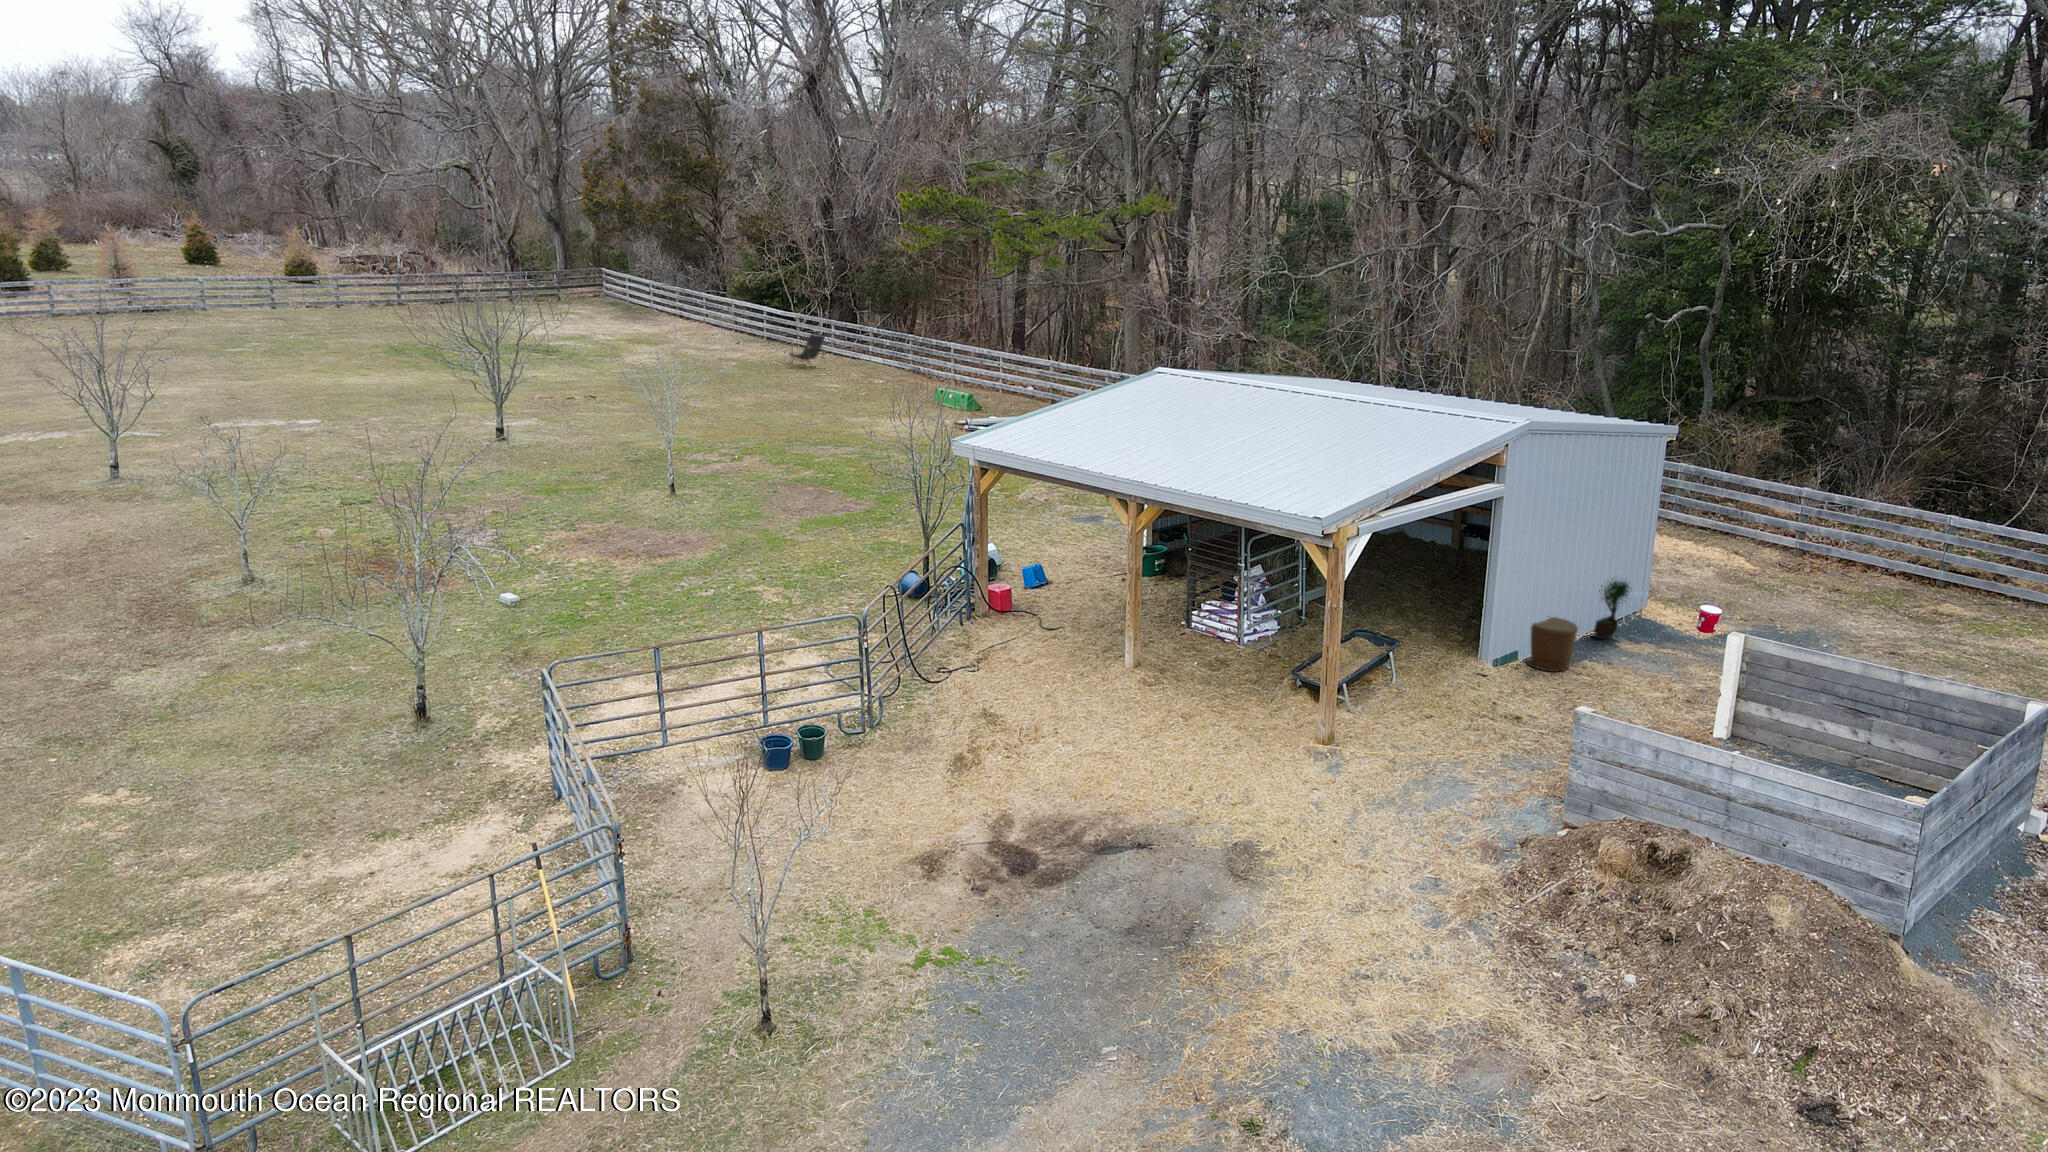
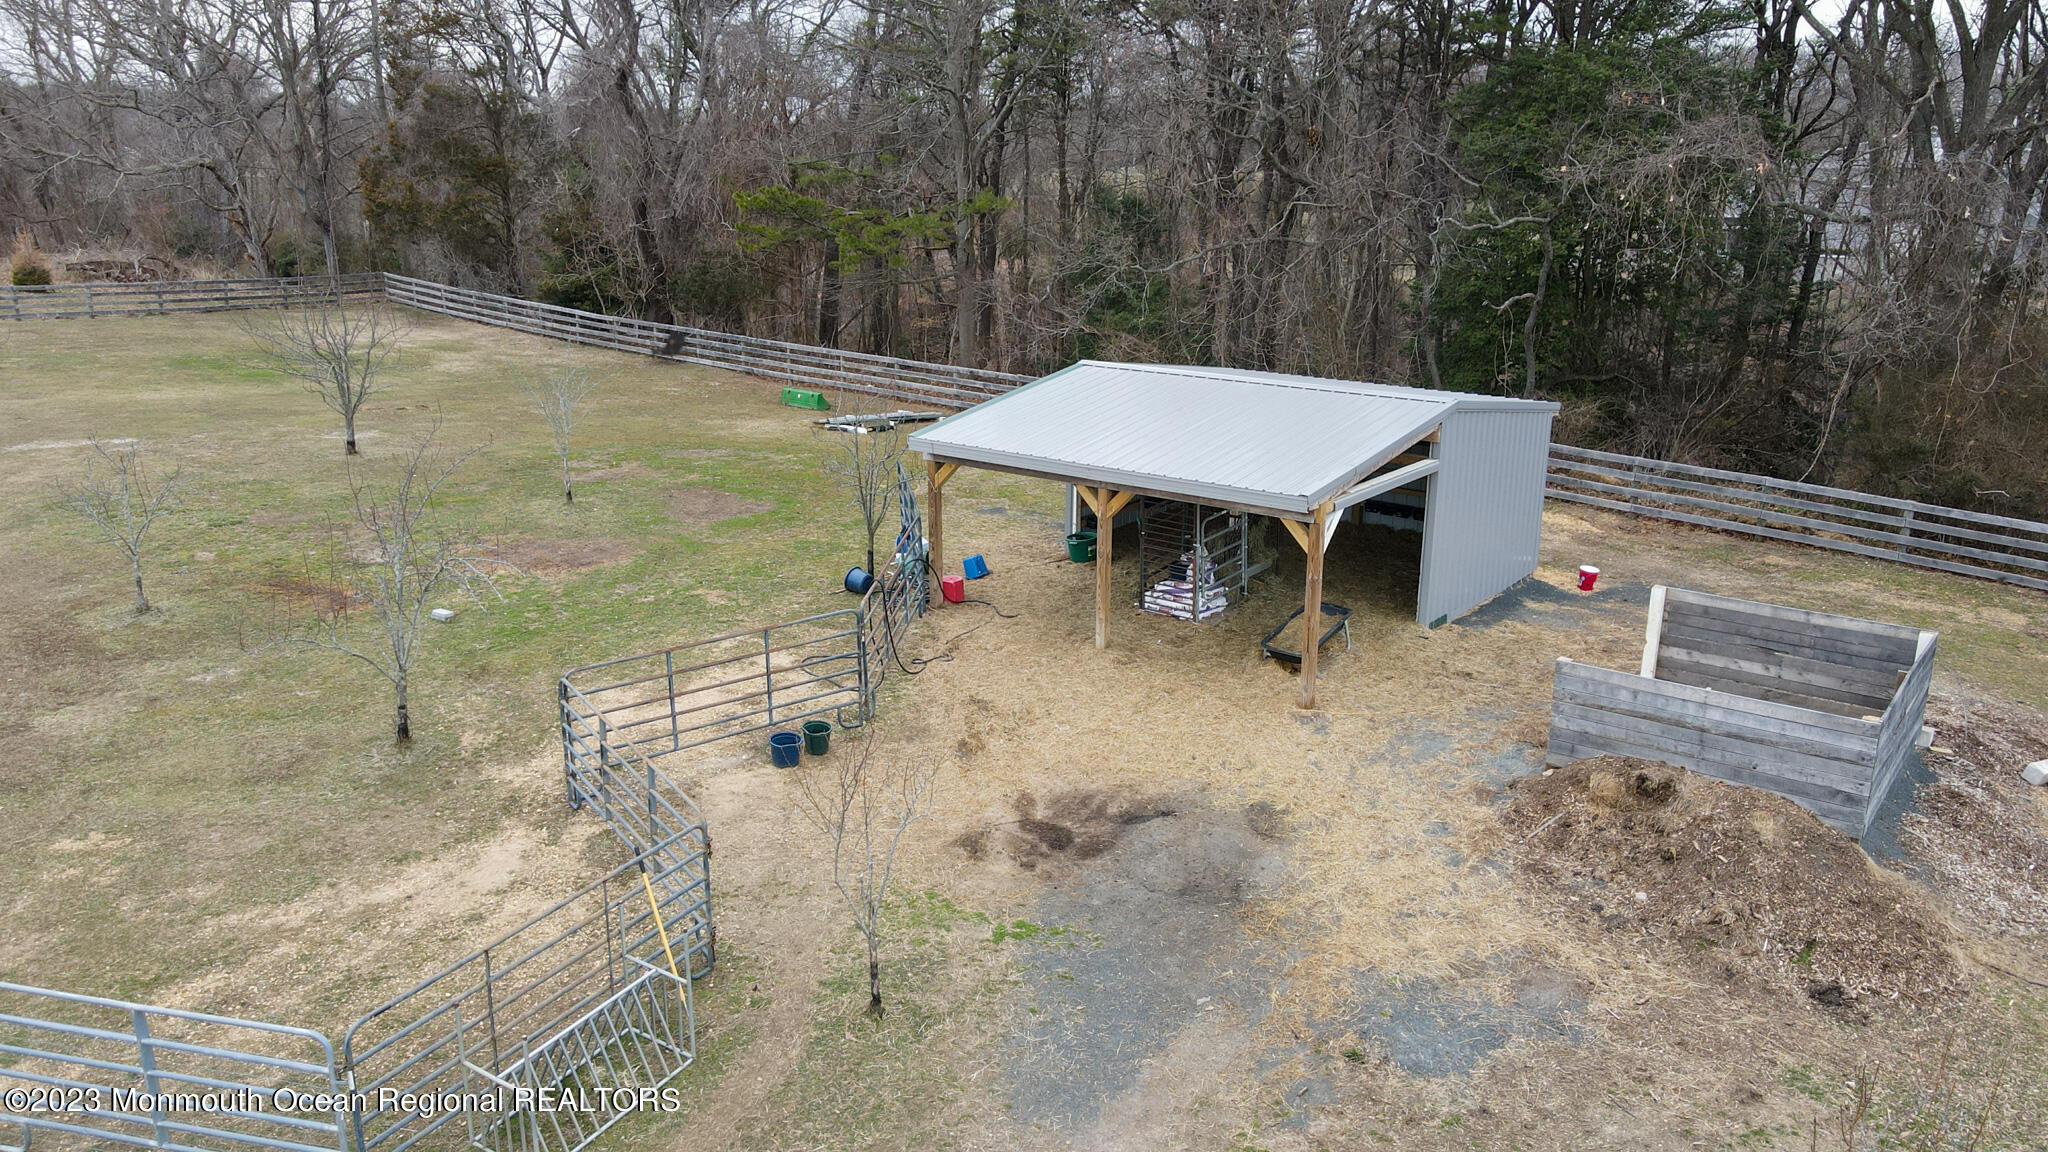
potted tree: present [1594,579,1632,639] -> none [1504,539,1547,599]
basket: present [1526,617,1578,672] -> none [1459,580,1507,632]

